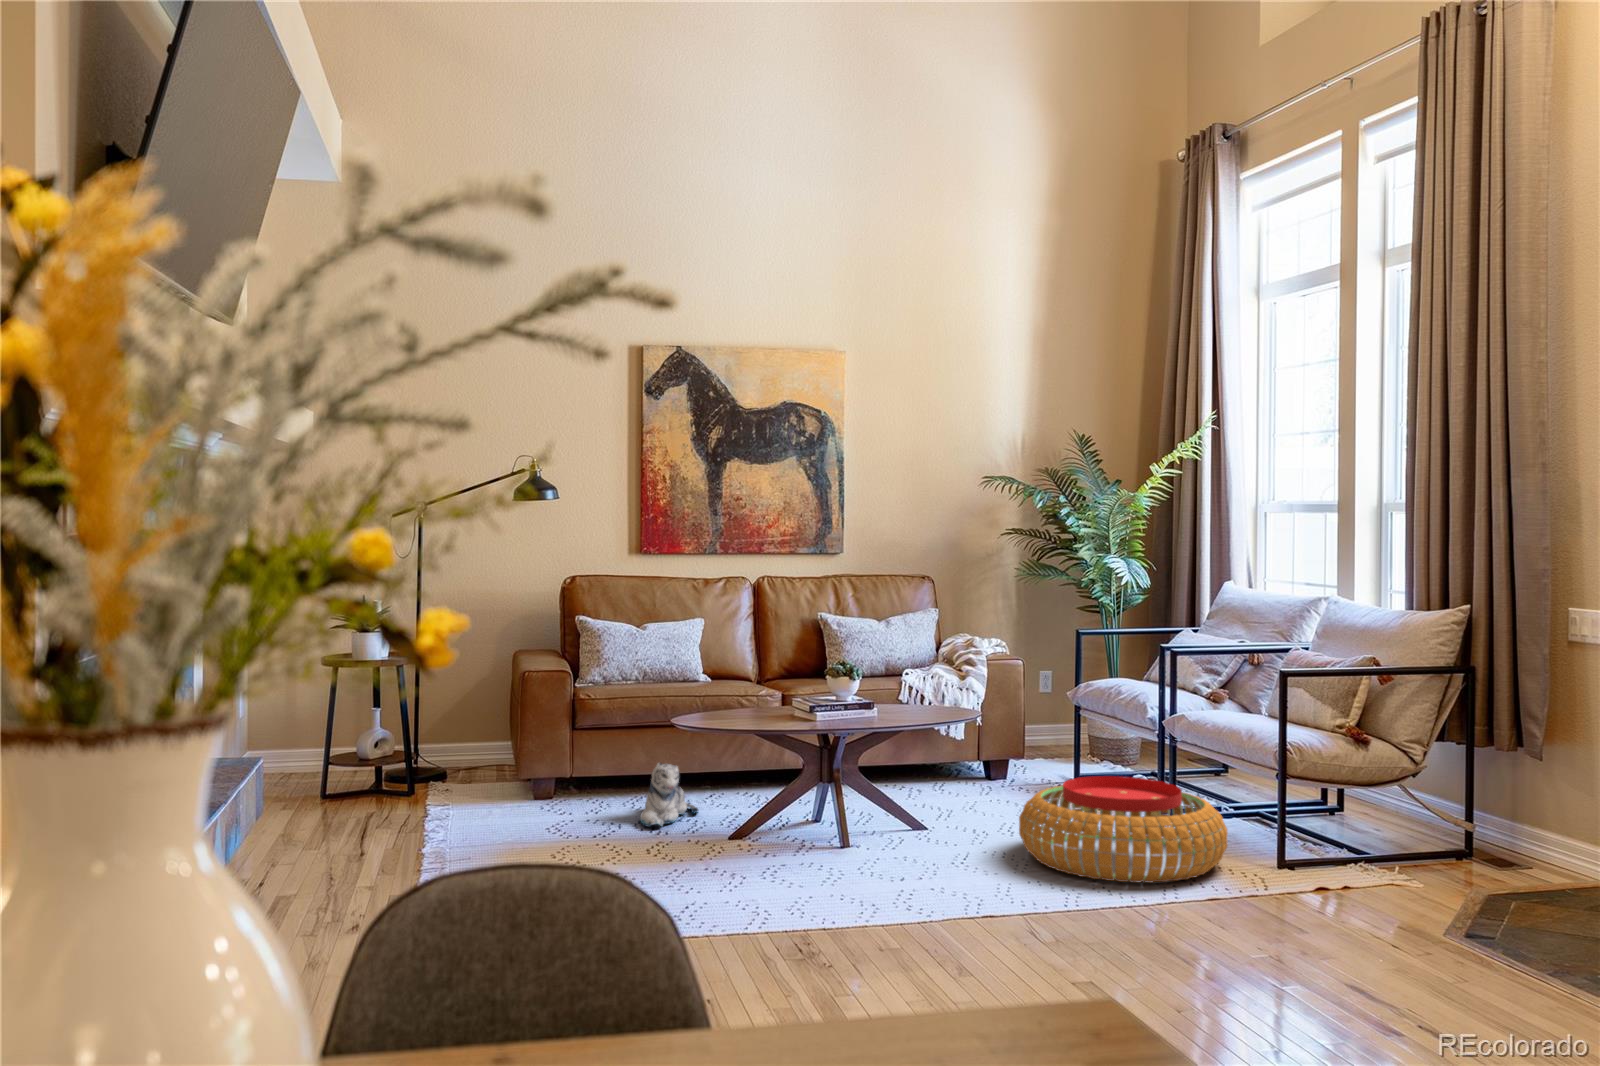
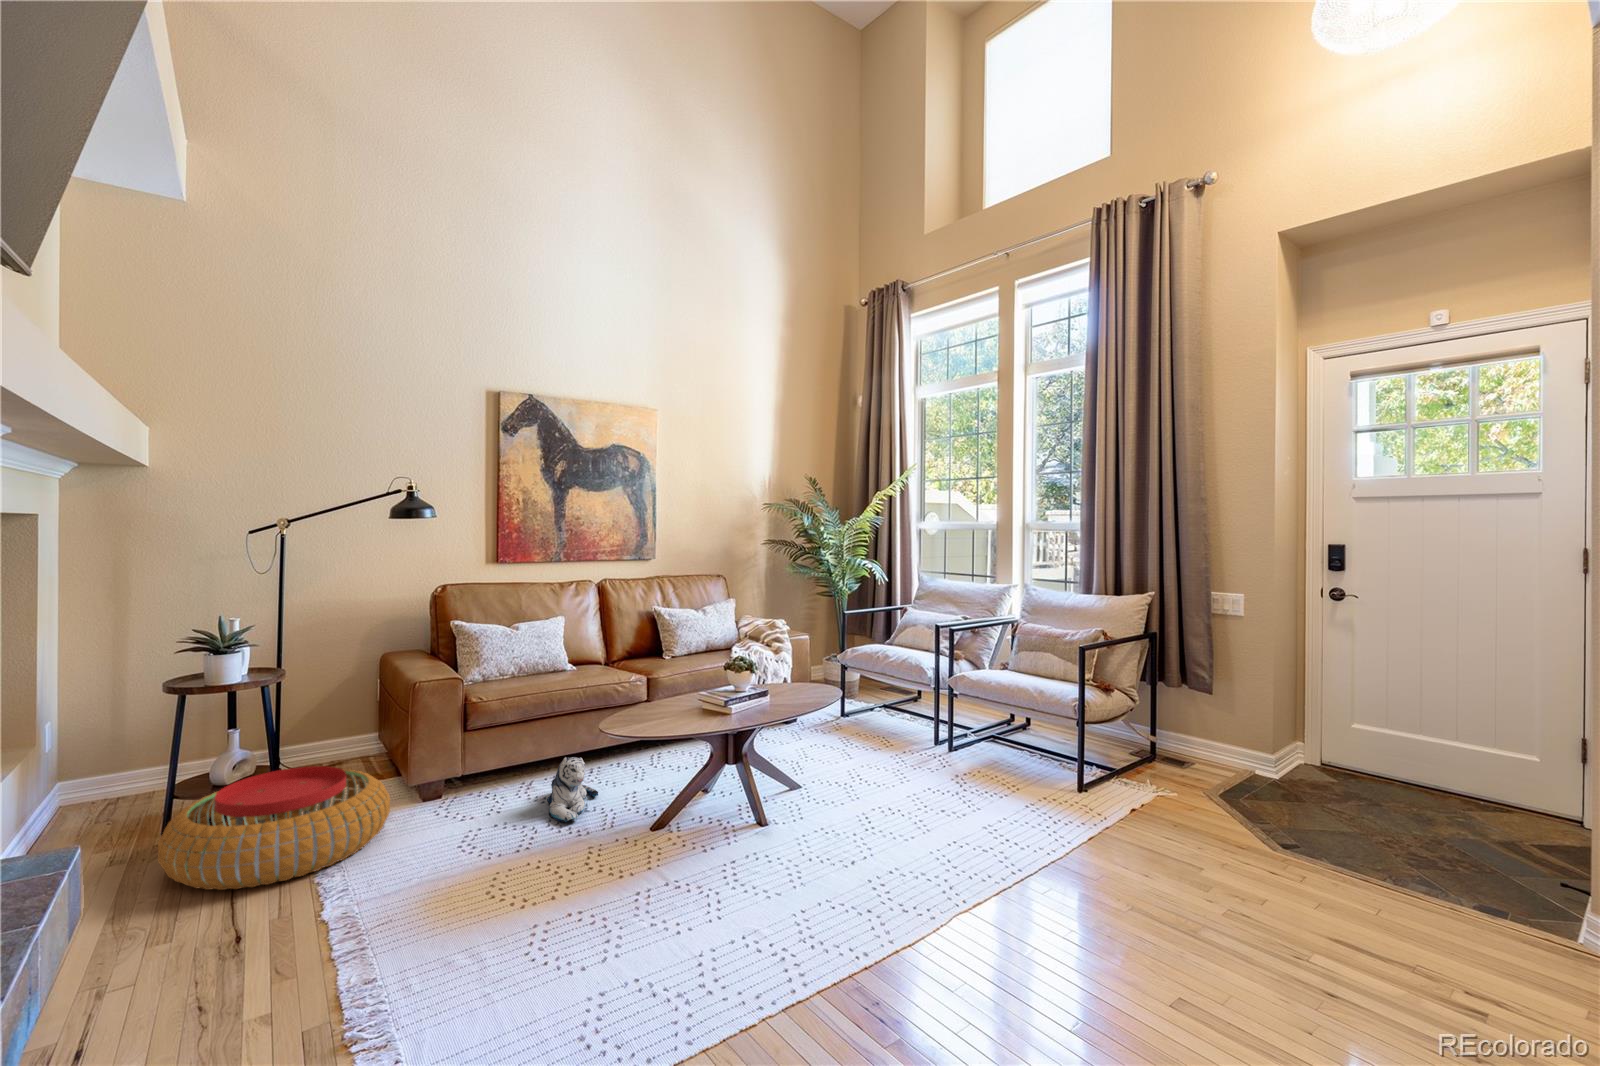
pouf: present [1019,776,1228,883] -> present [158,766,390,890]

